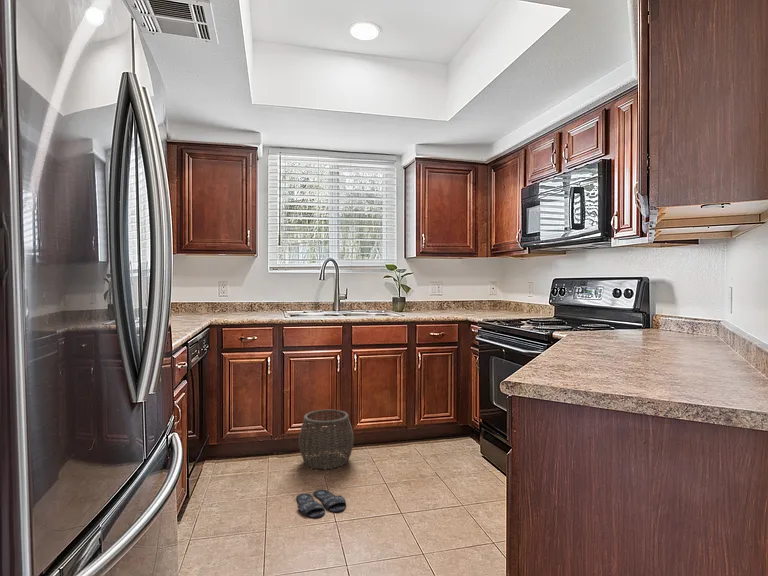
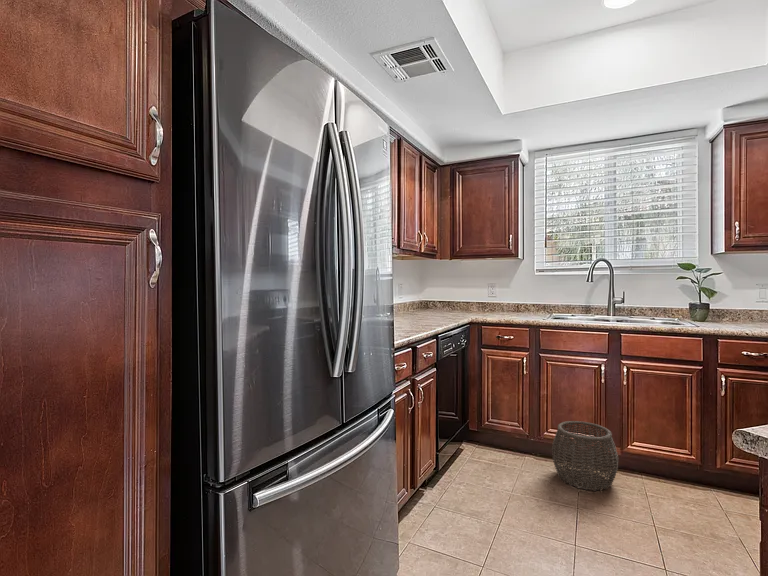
slippers: present [296,489,346,518] -> none [533,508,591,547]

